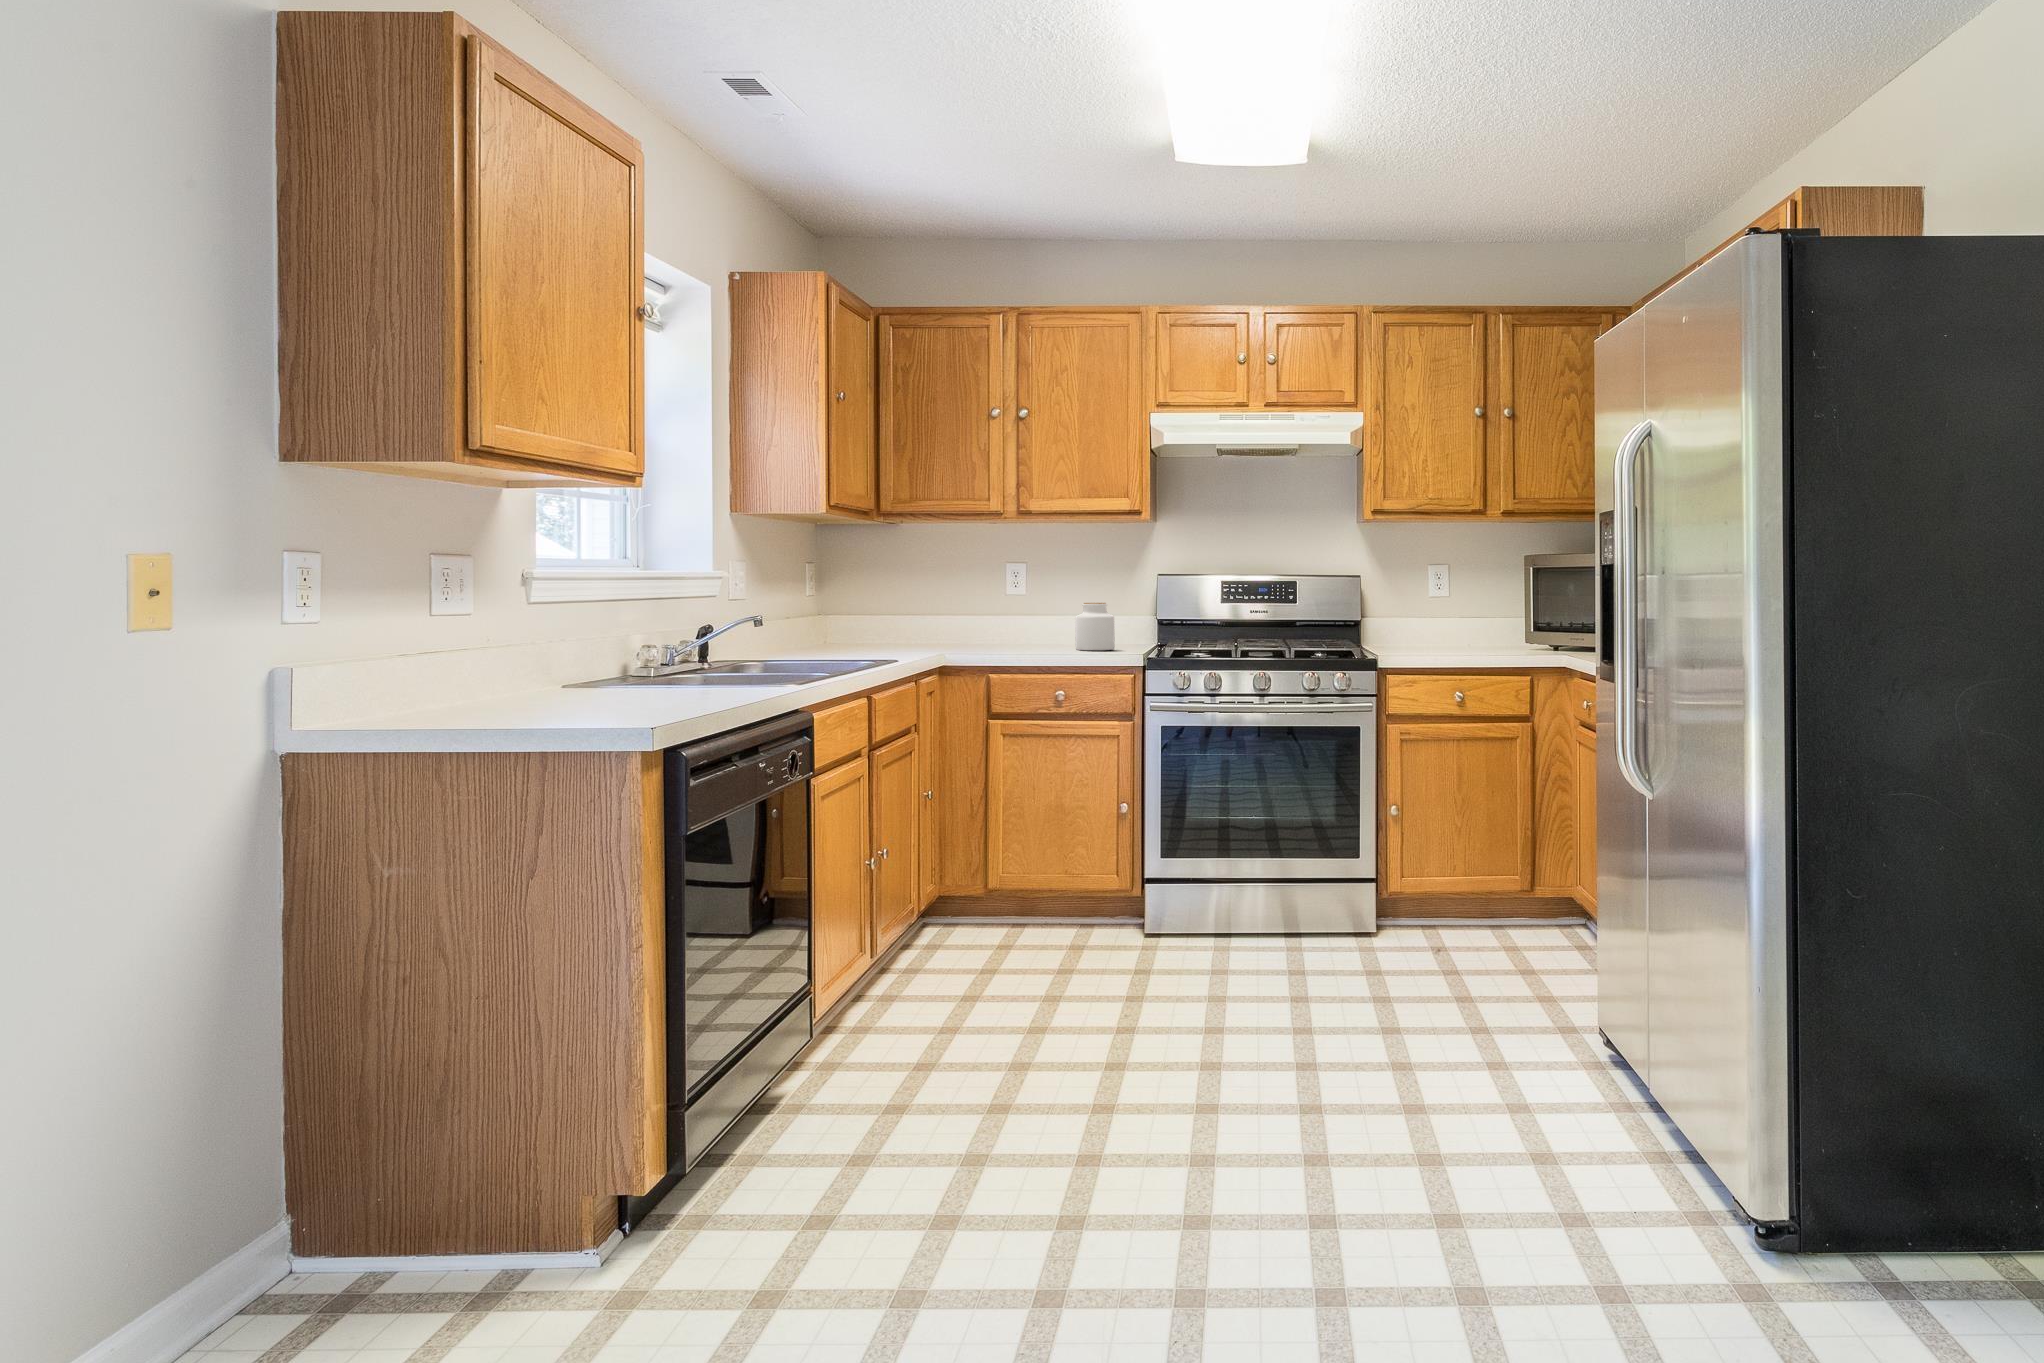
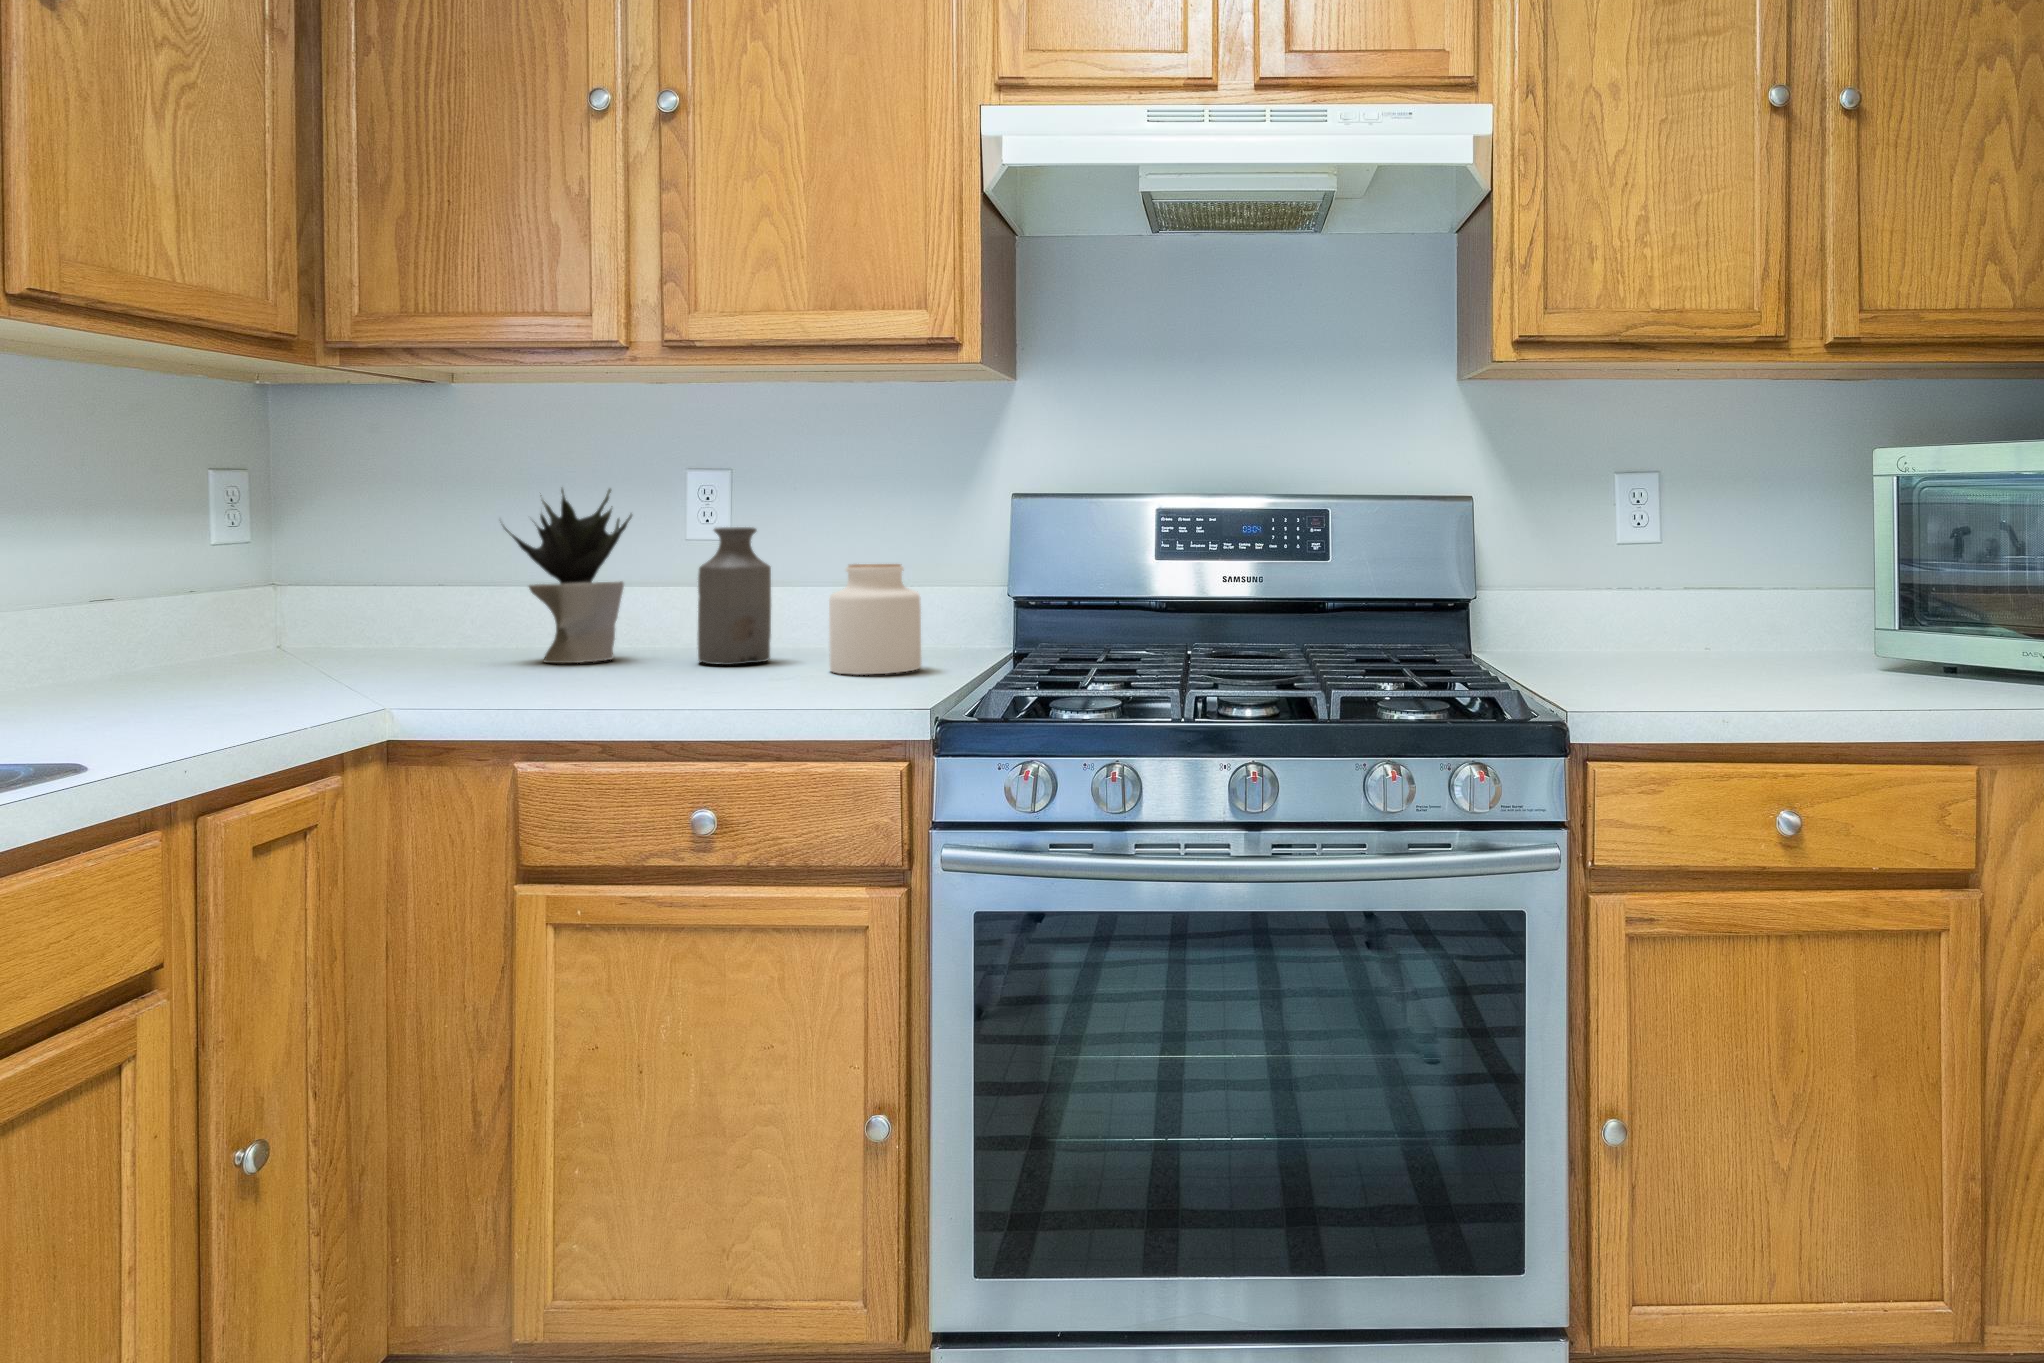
potted plant: none [931,568,984,646] -> present [503,489,632,663]
bottle: none [1013,586,1044,647] -> present [698,527,771,665]

